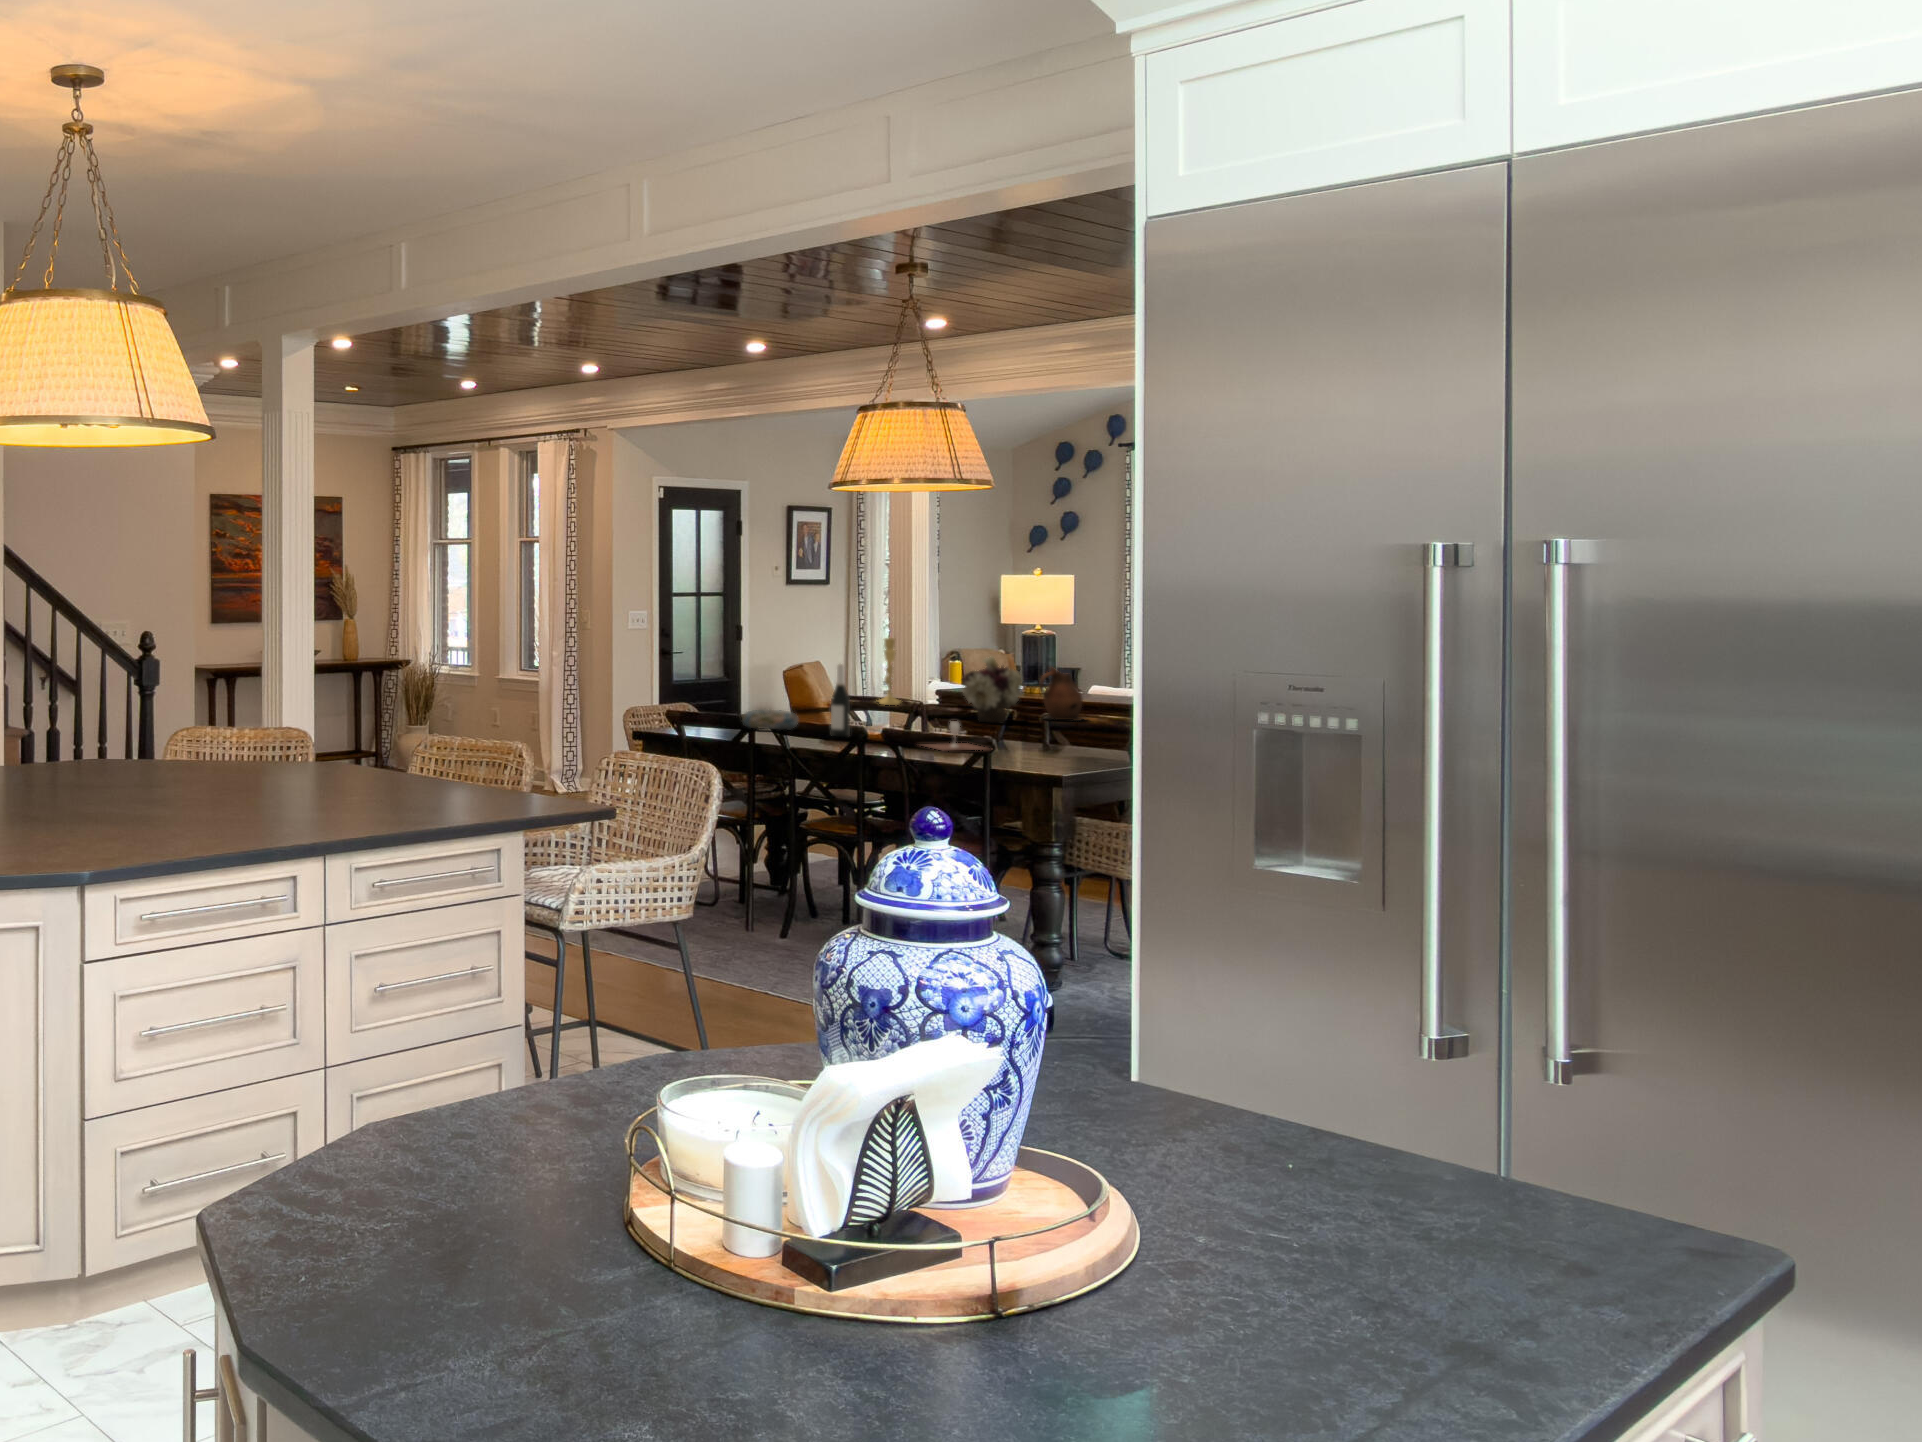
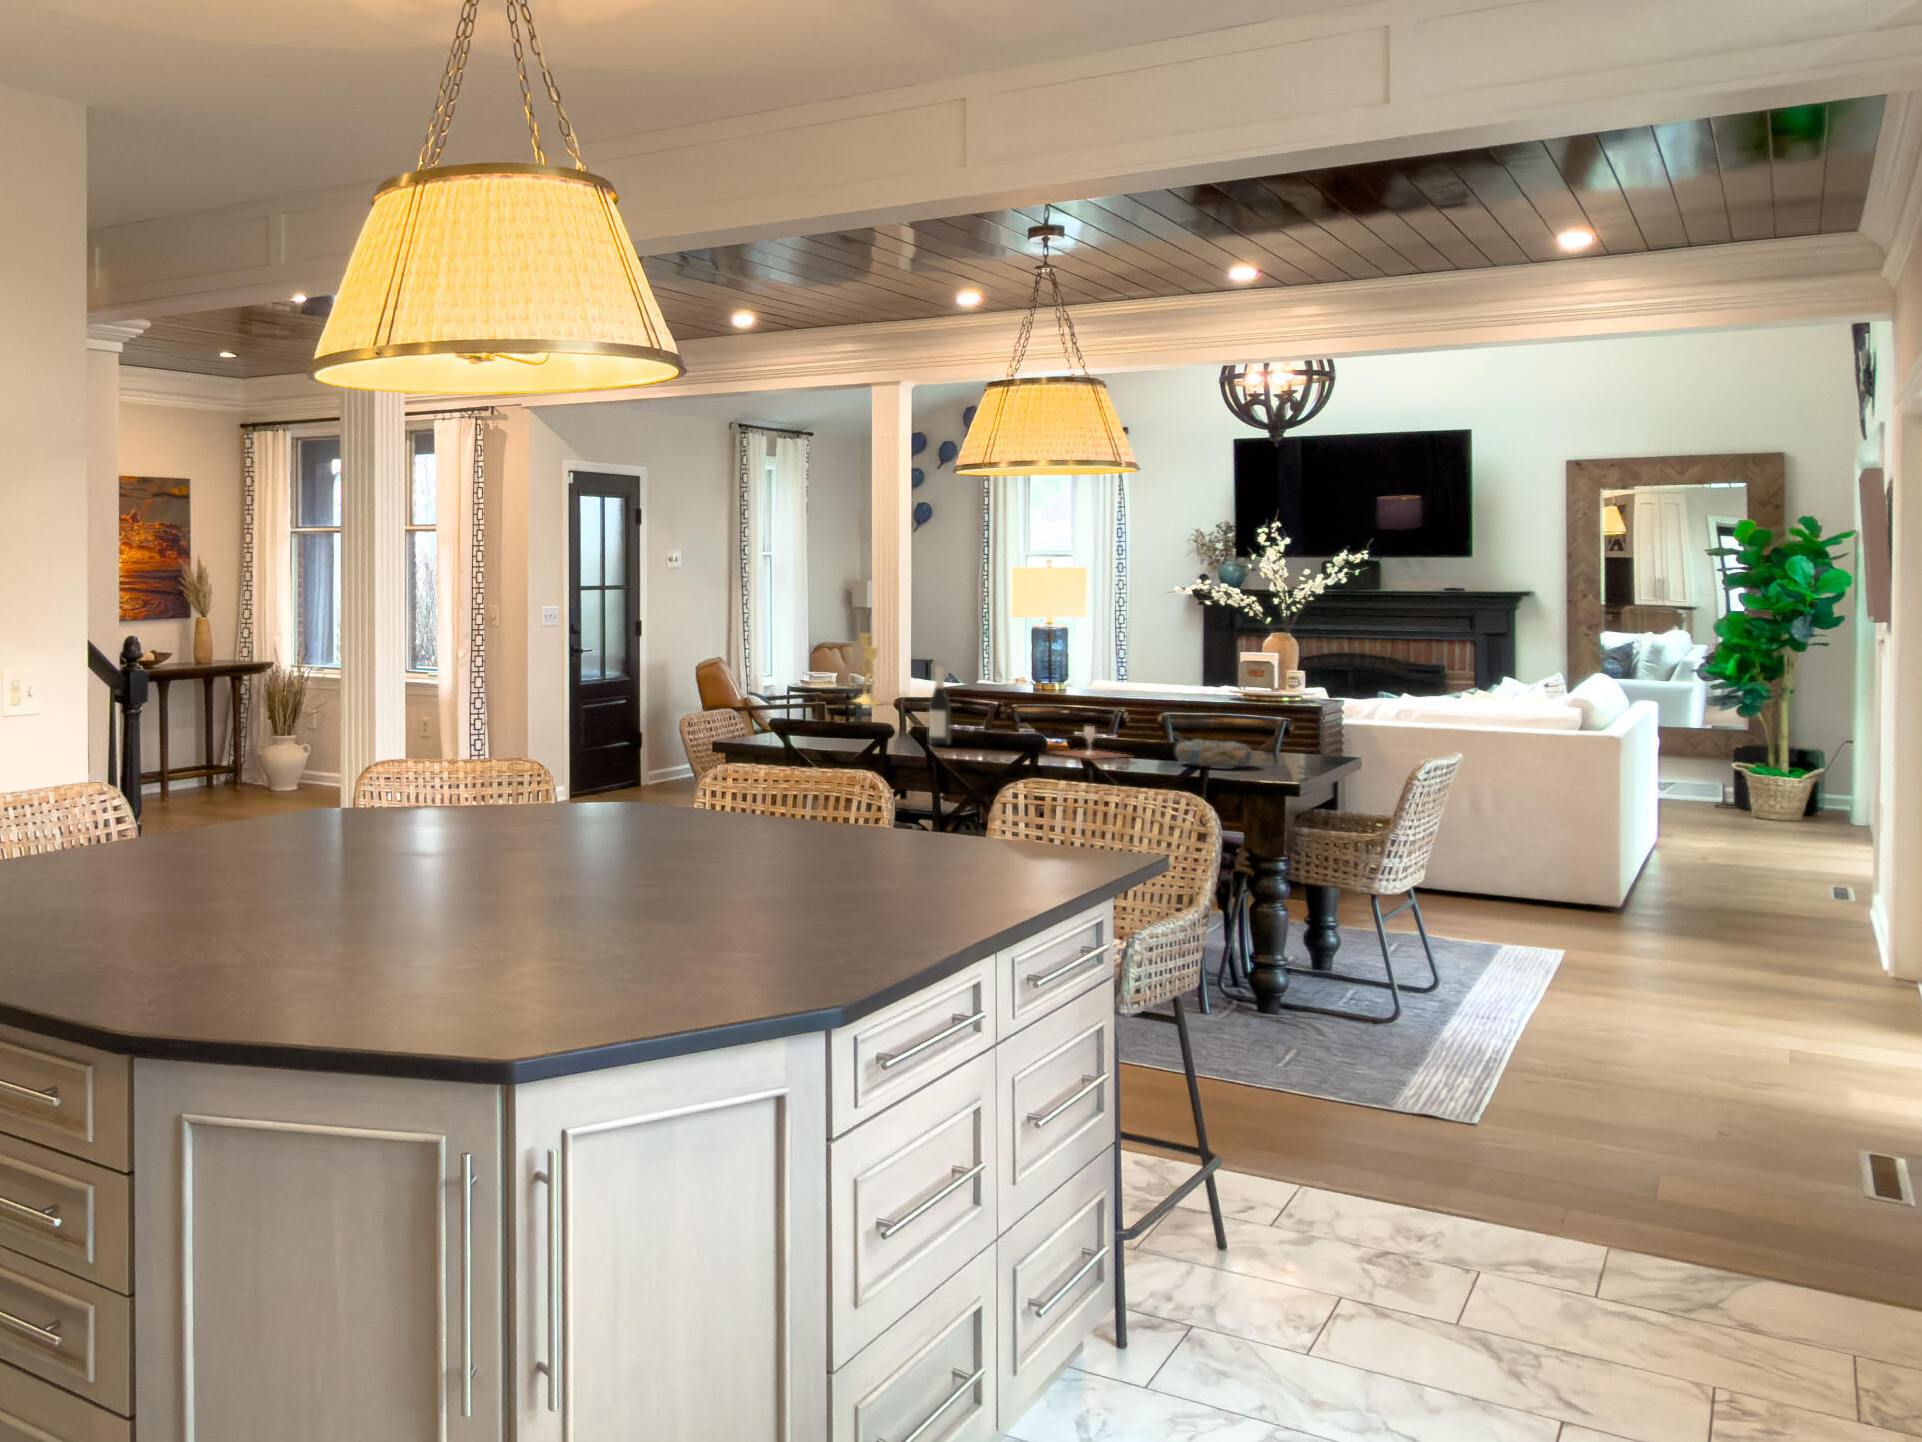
flower arrangement: present [963,657,1022,722] -> none [1000,653,1063,724]
ceramic pitcher: present [1040,667,1083,721] -> none [1066,664,1113,721]
decorative bowl: present [742,709,798,730] -> present [1175,739,1253,767]

